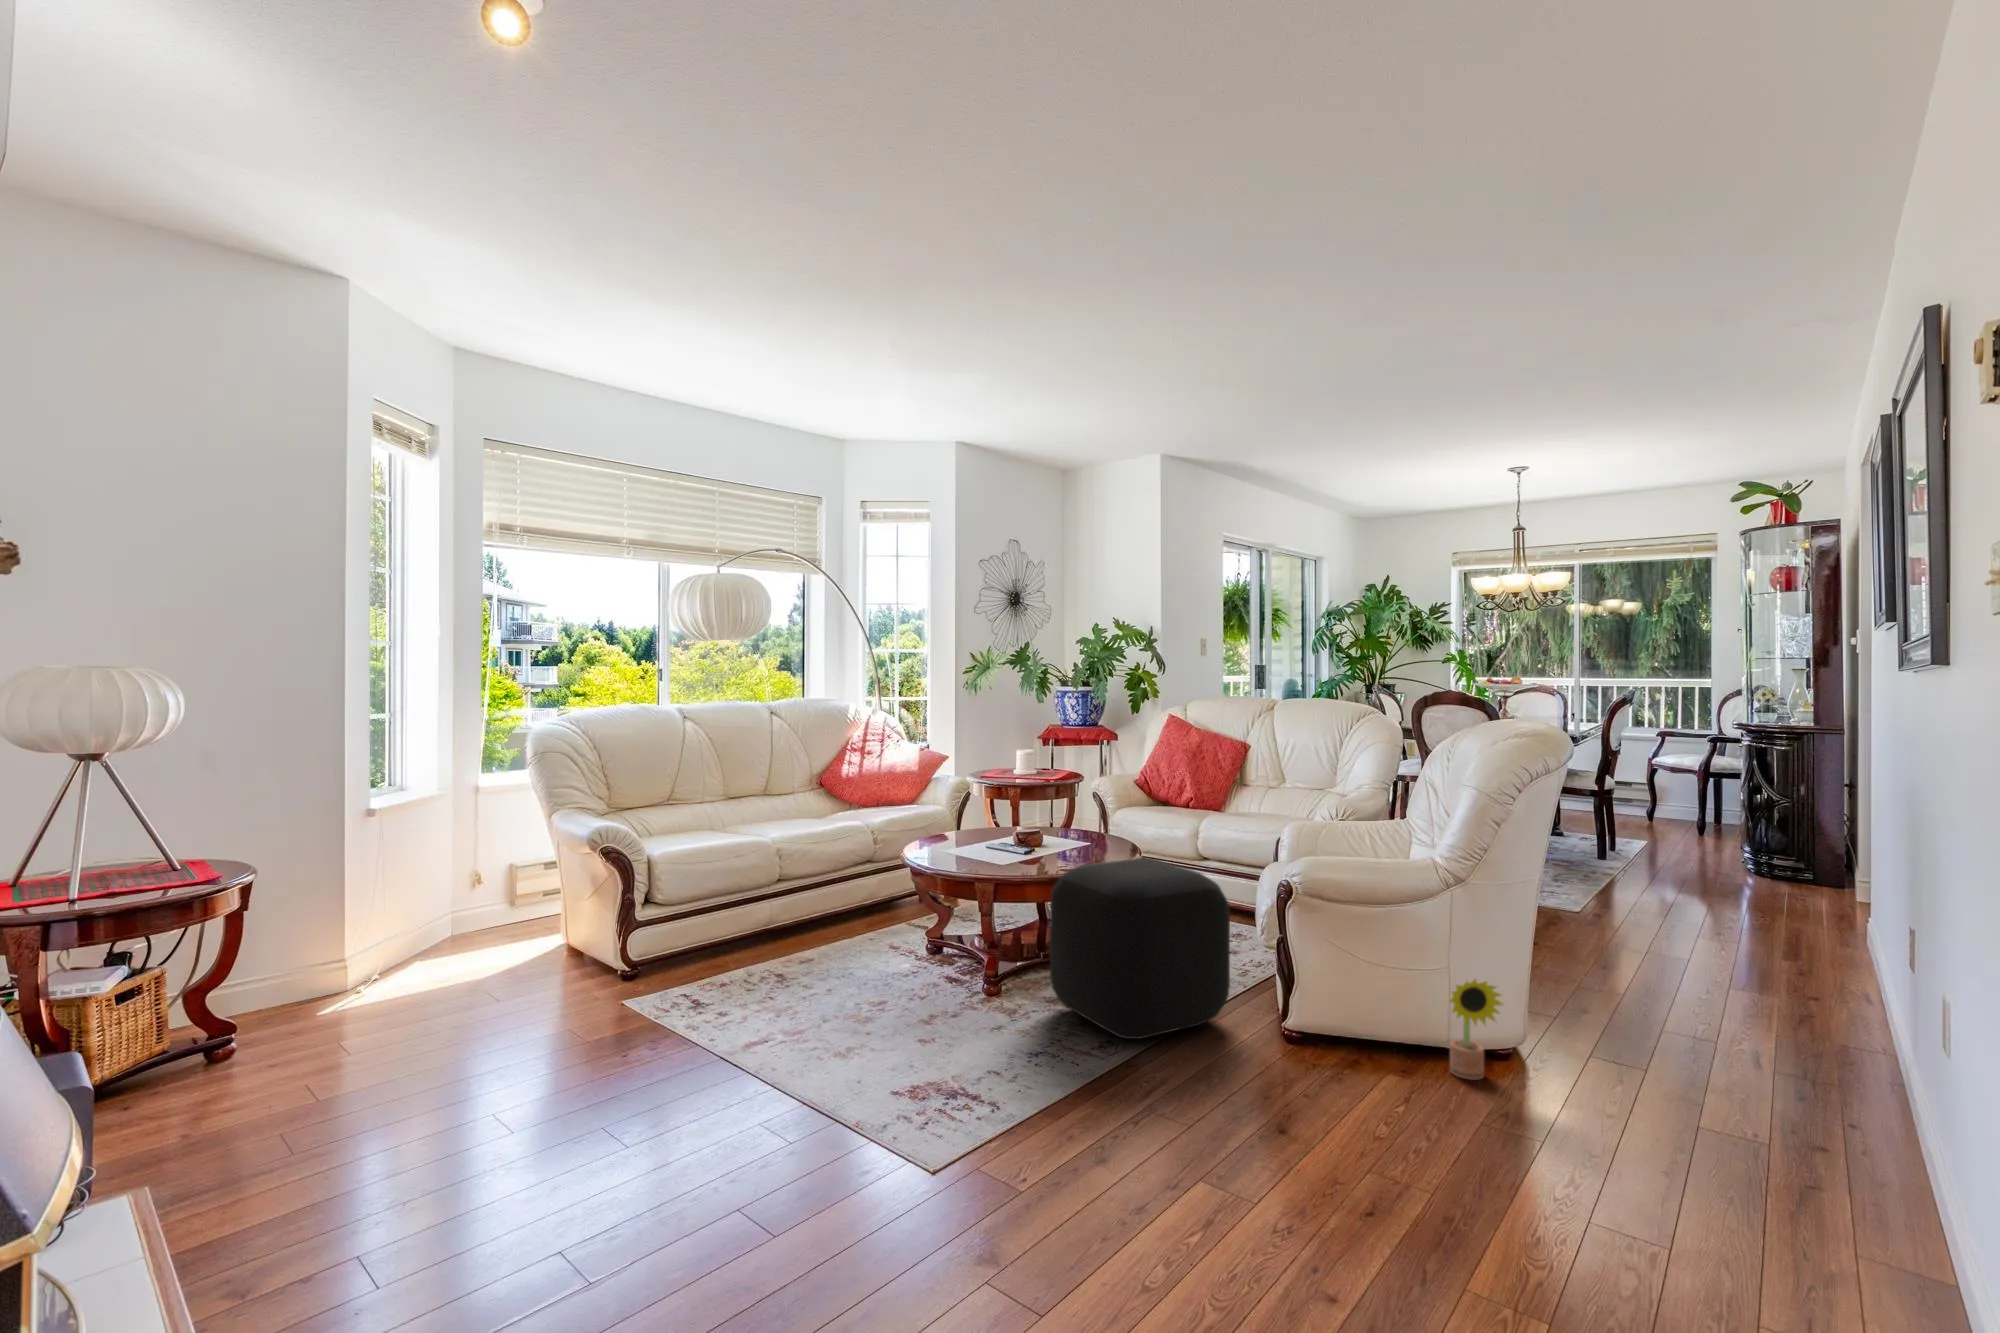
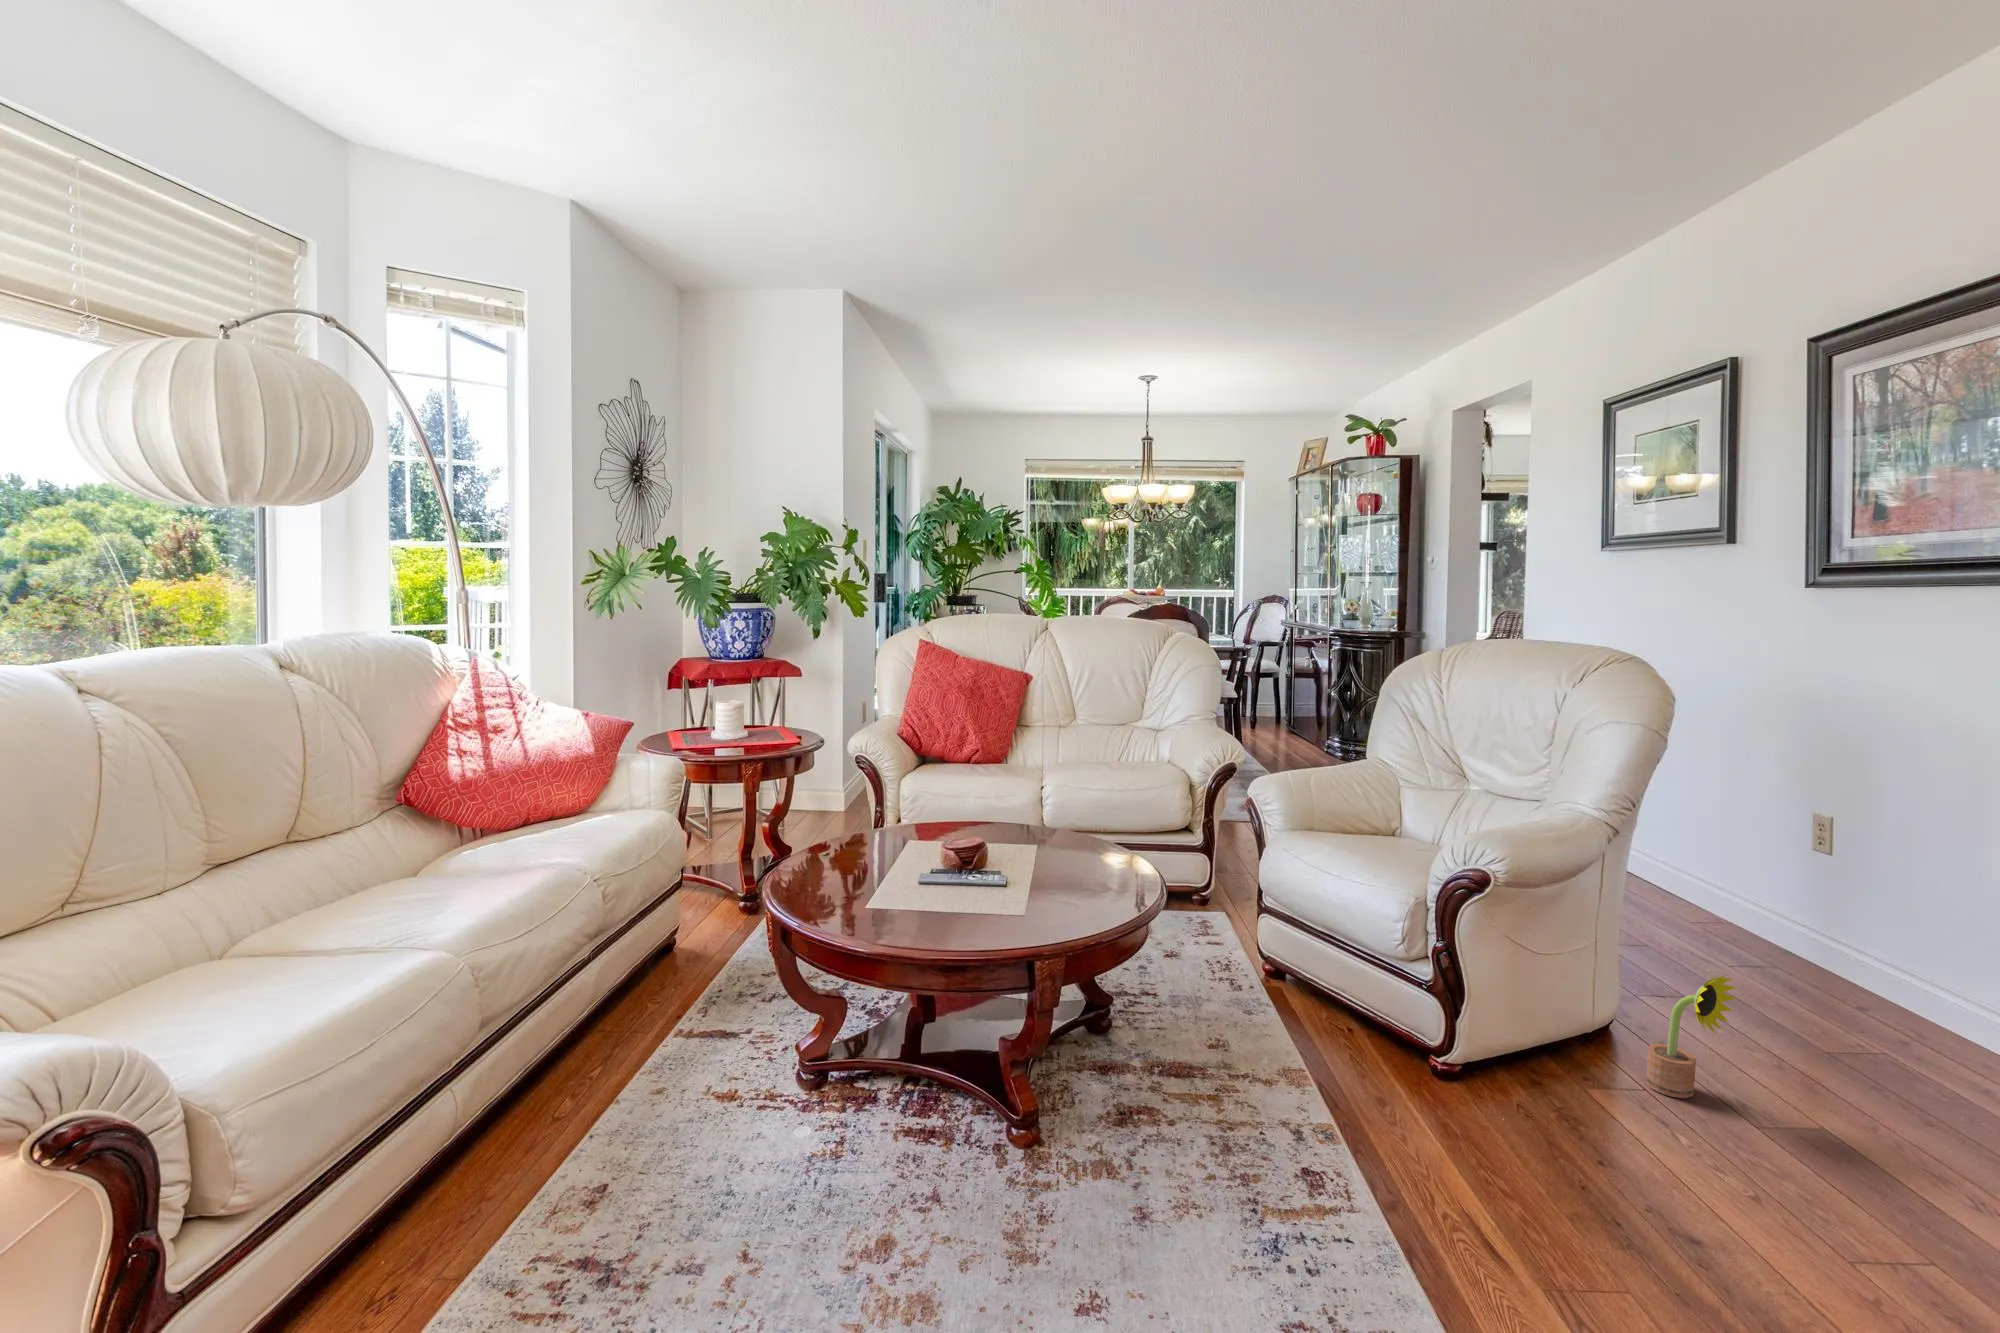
ottoman: present [1050,859,1230,1039] -> none [1136,875,1408,1196]

